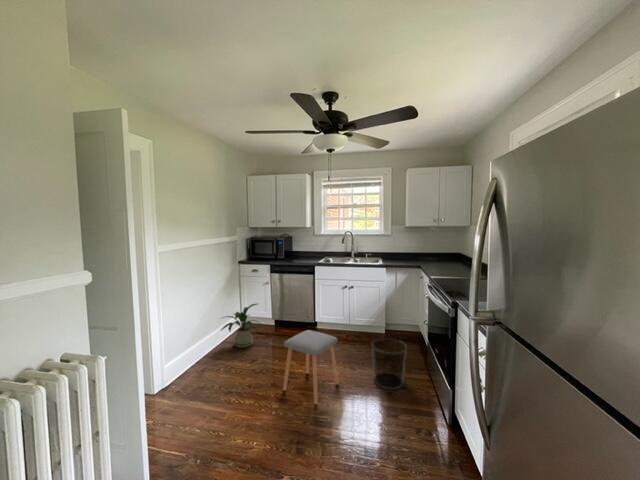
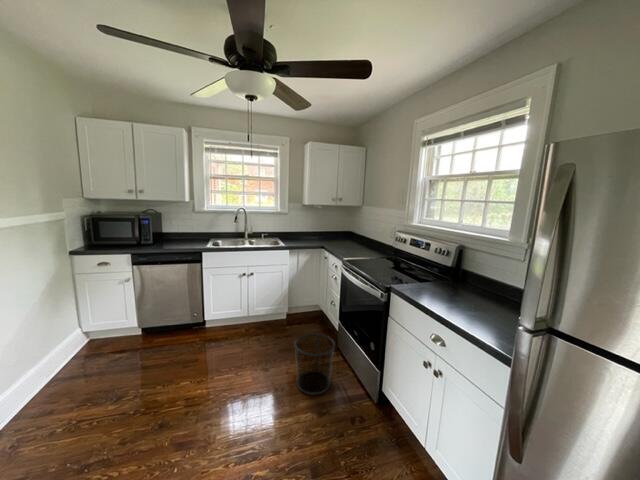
house plant: present [221,304,258,348] -> none [34,313,126,385]
stool: present [283,330,339,405] -> none [178,345,258,452]

